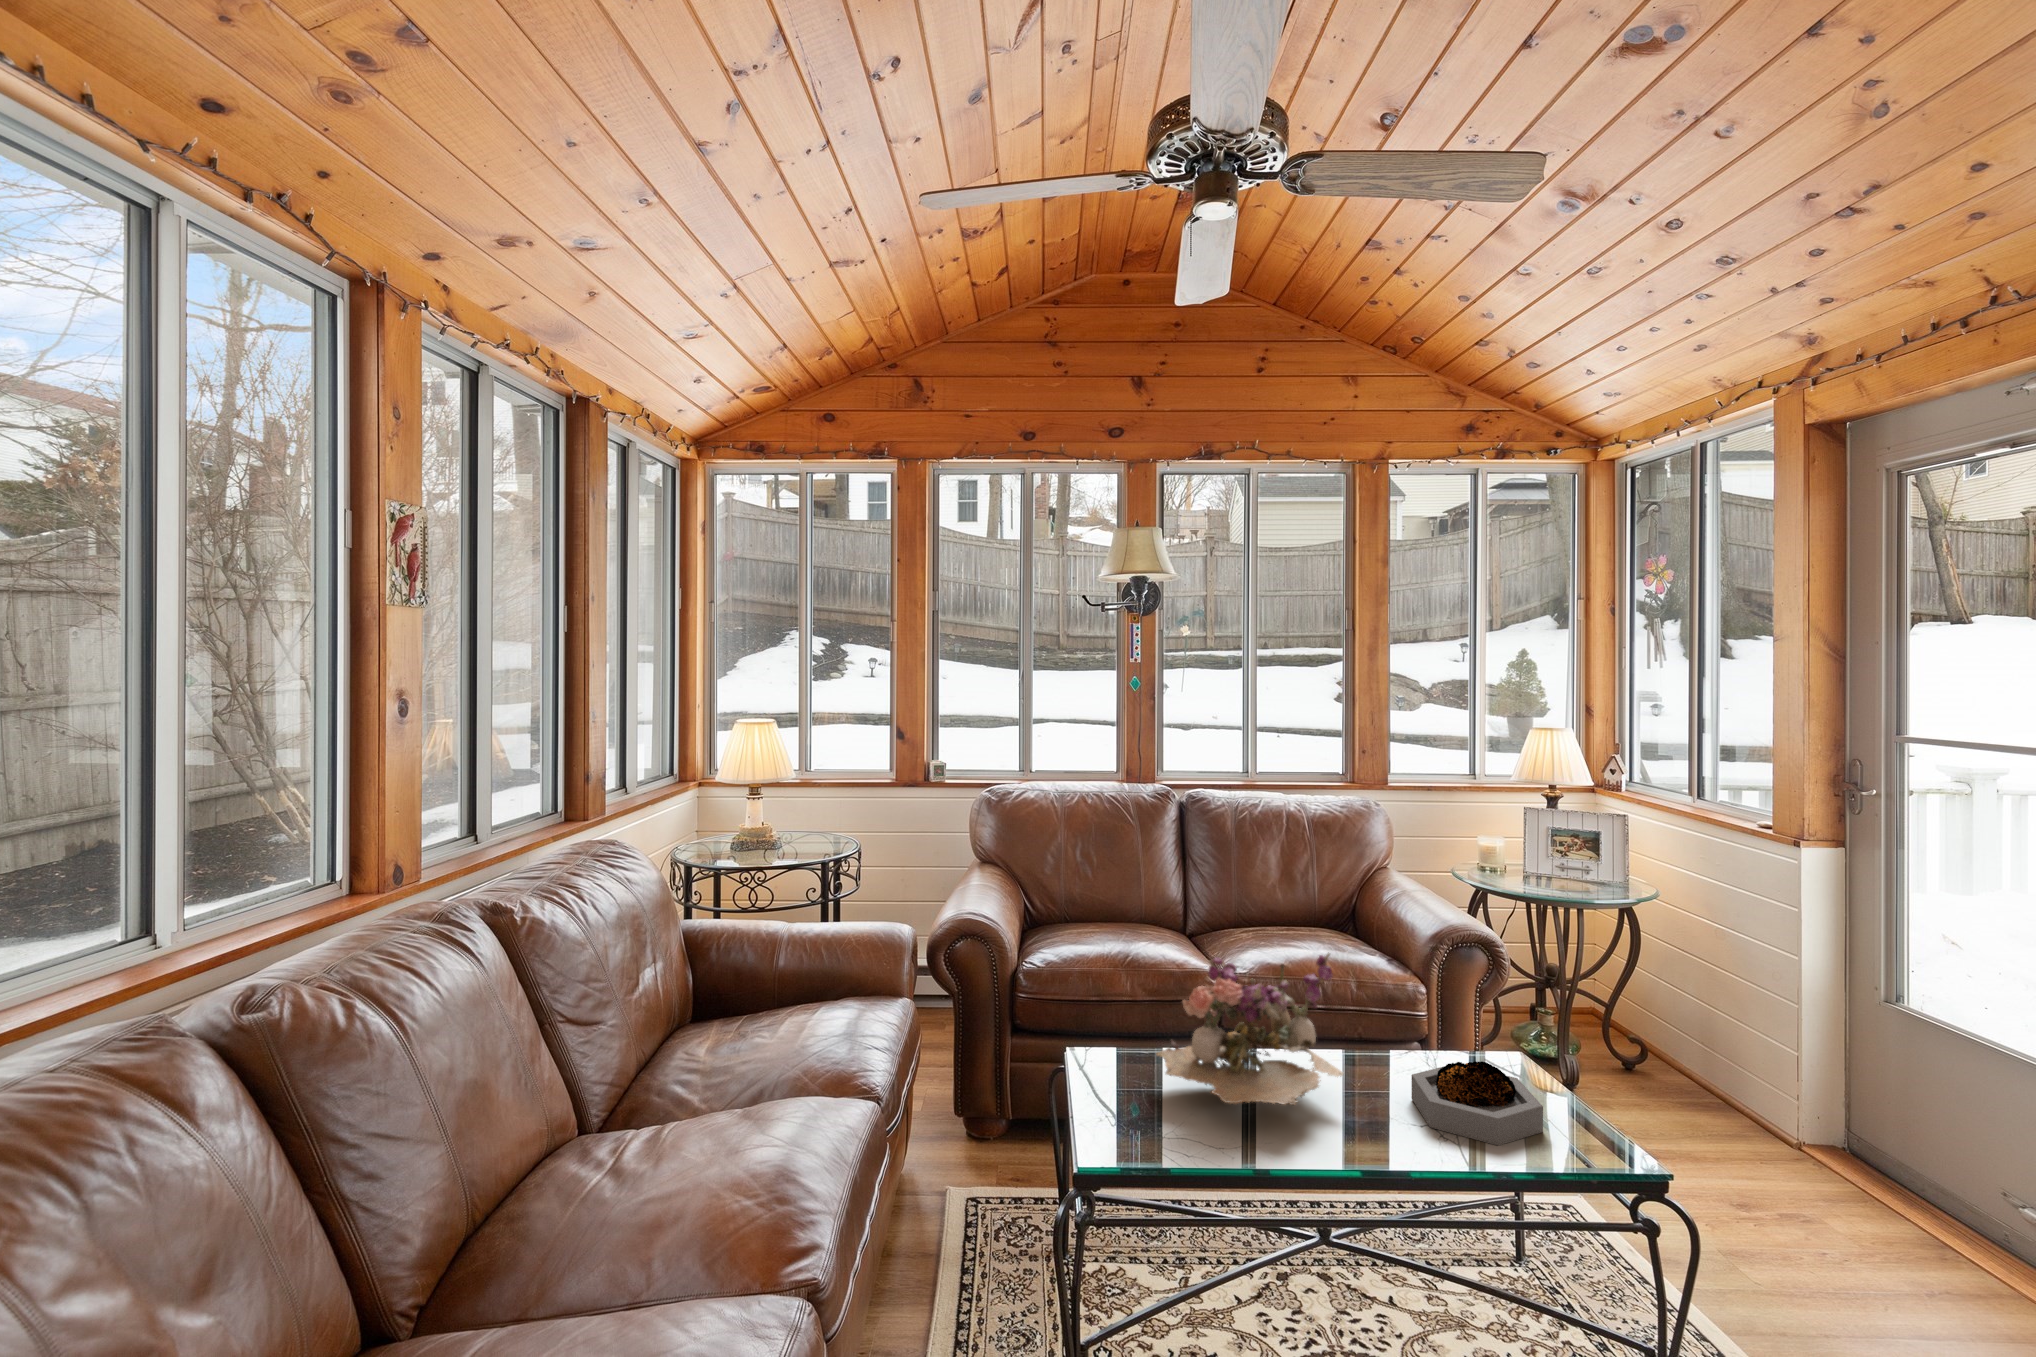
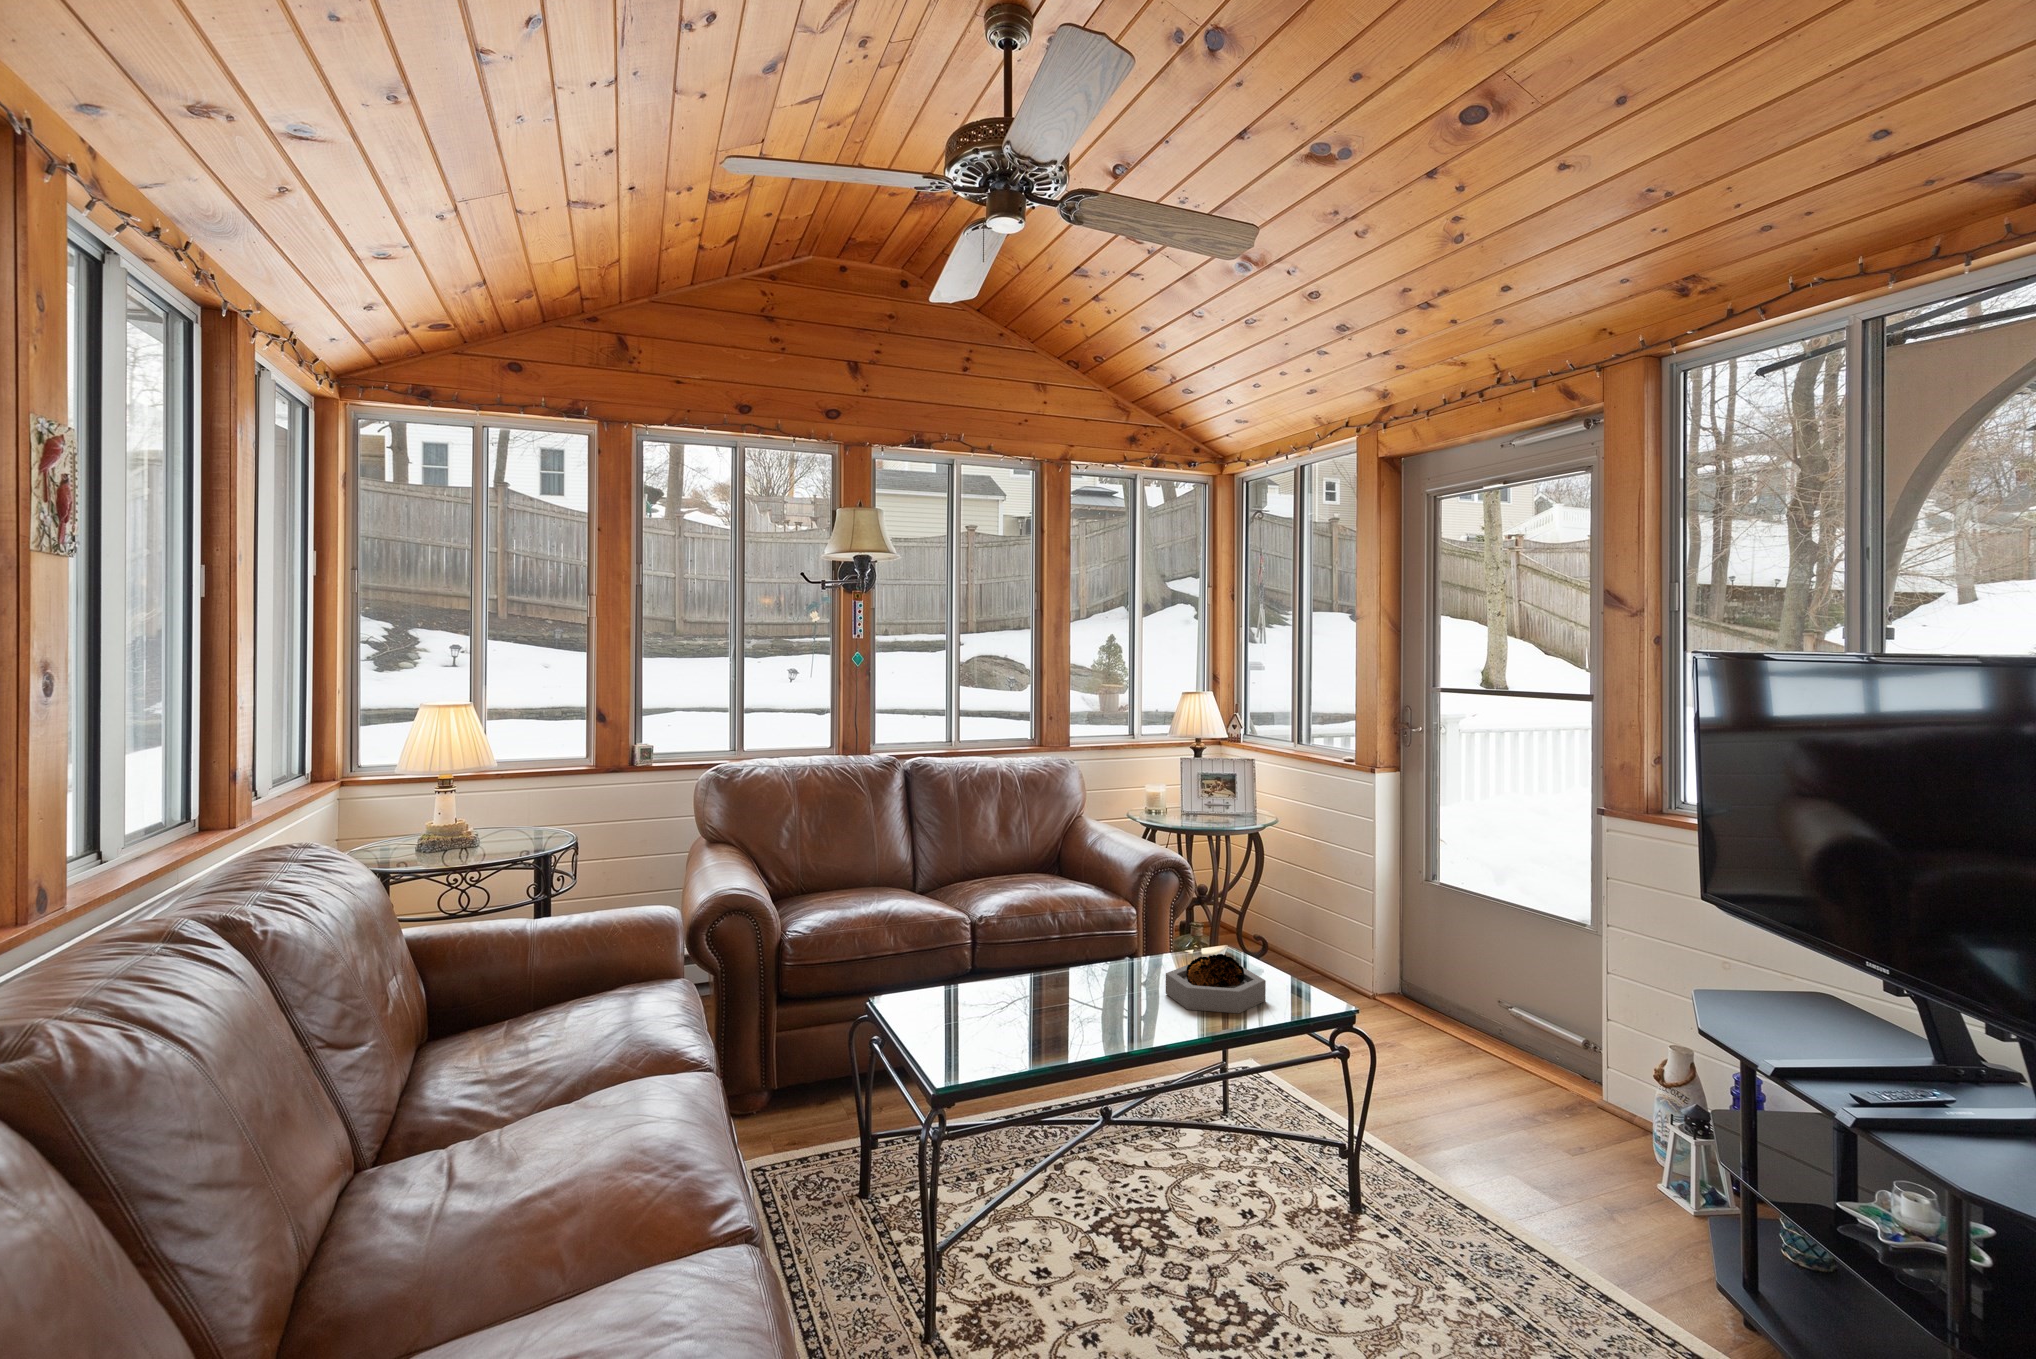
flower arrangement: present [1157,954,1343,1105] -> none [957,878,1119,1010]

